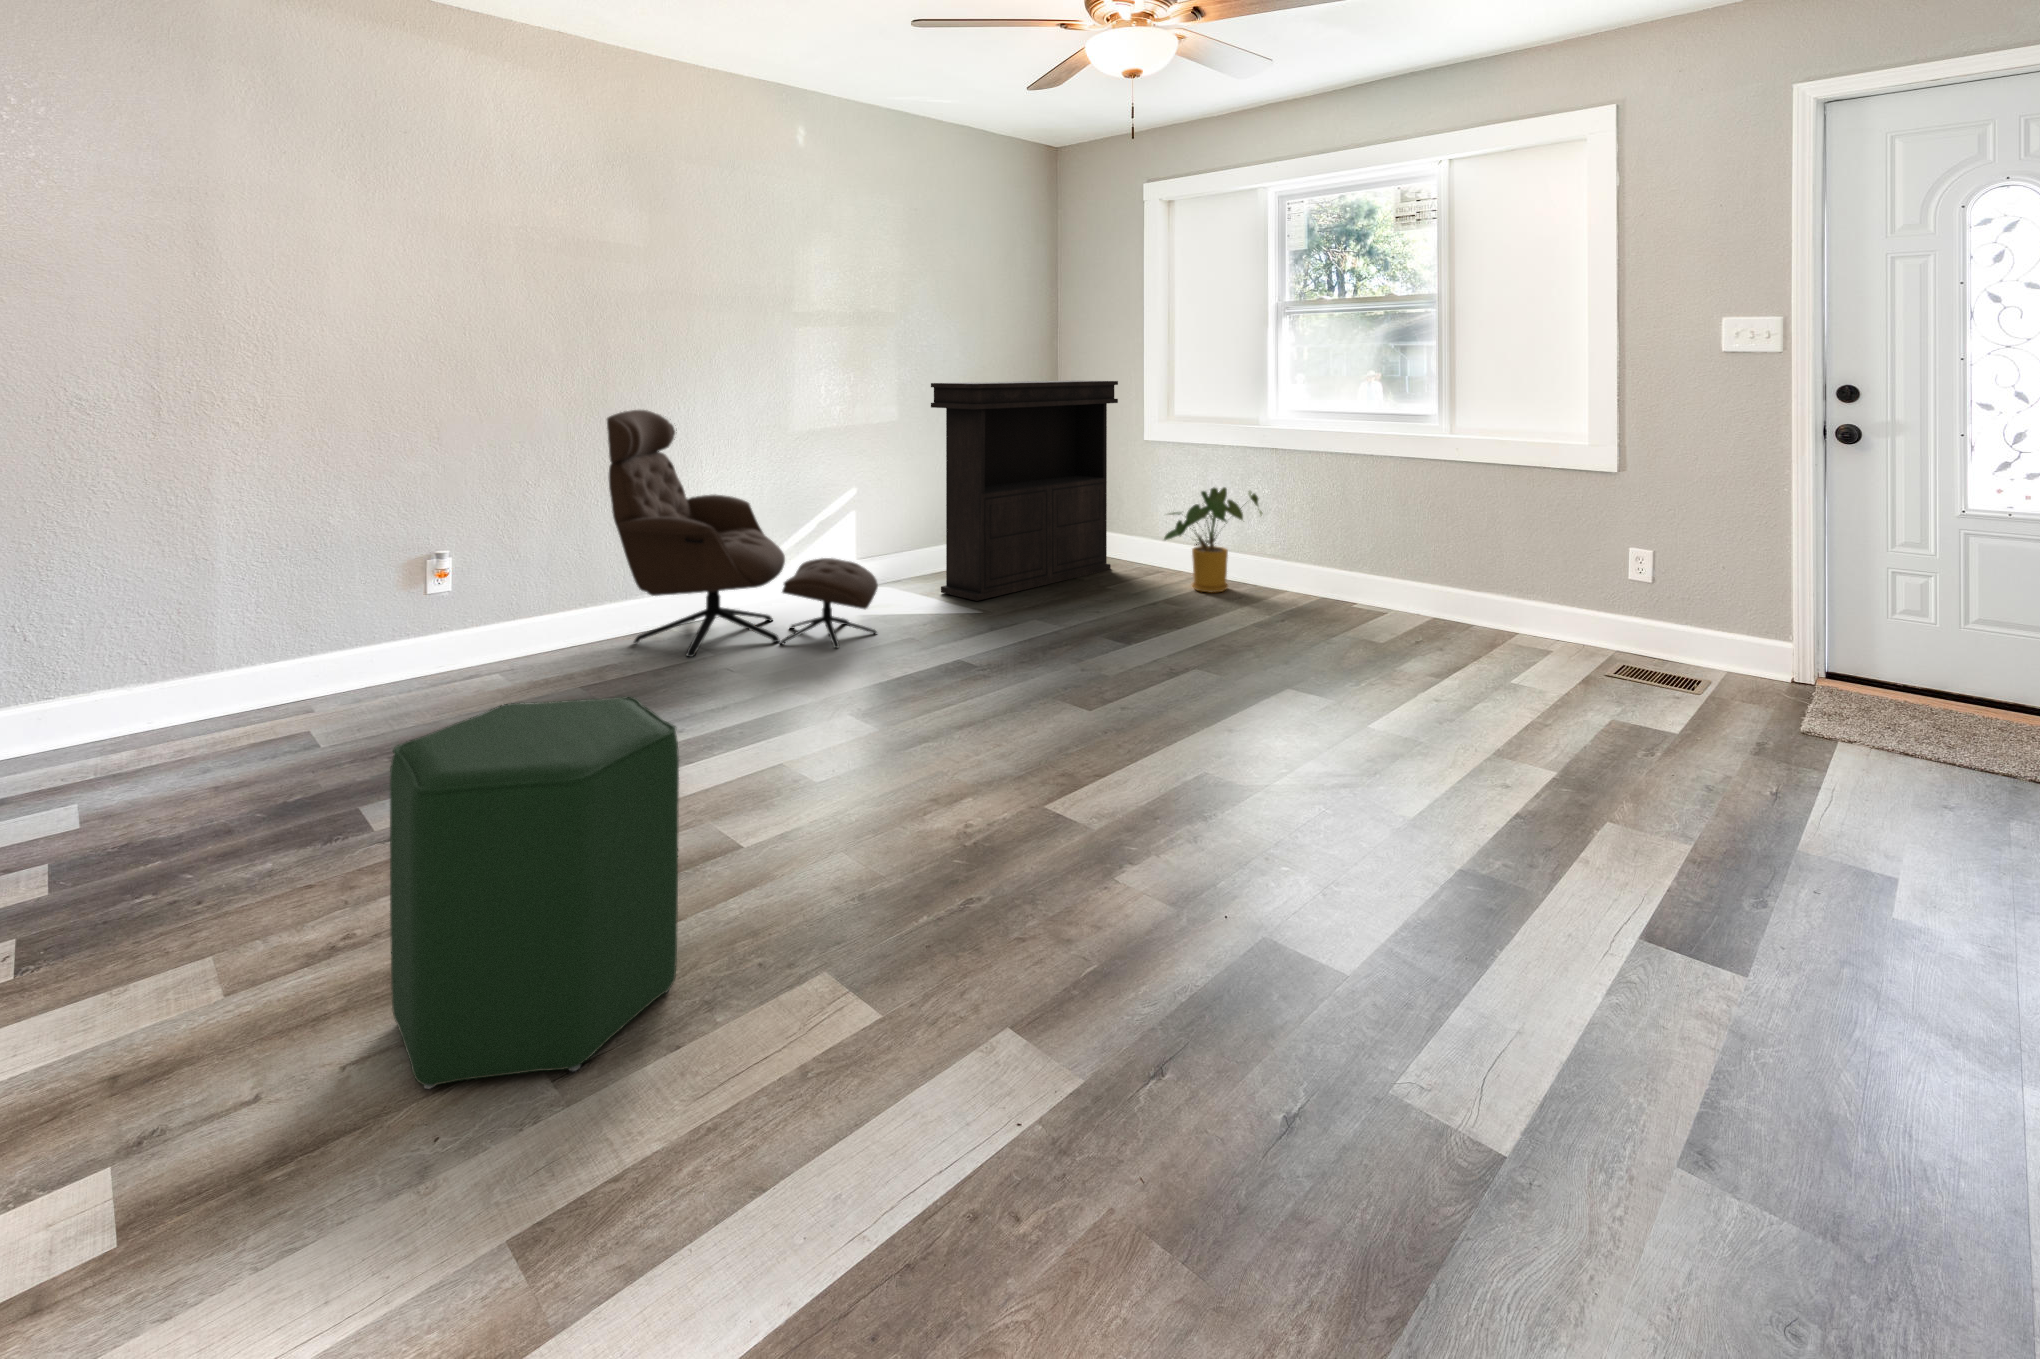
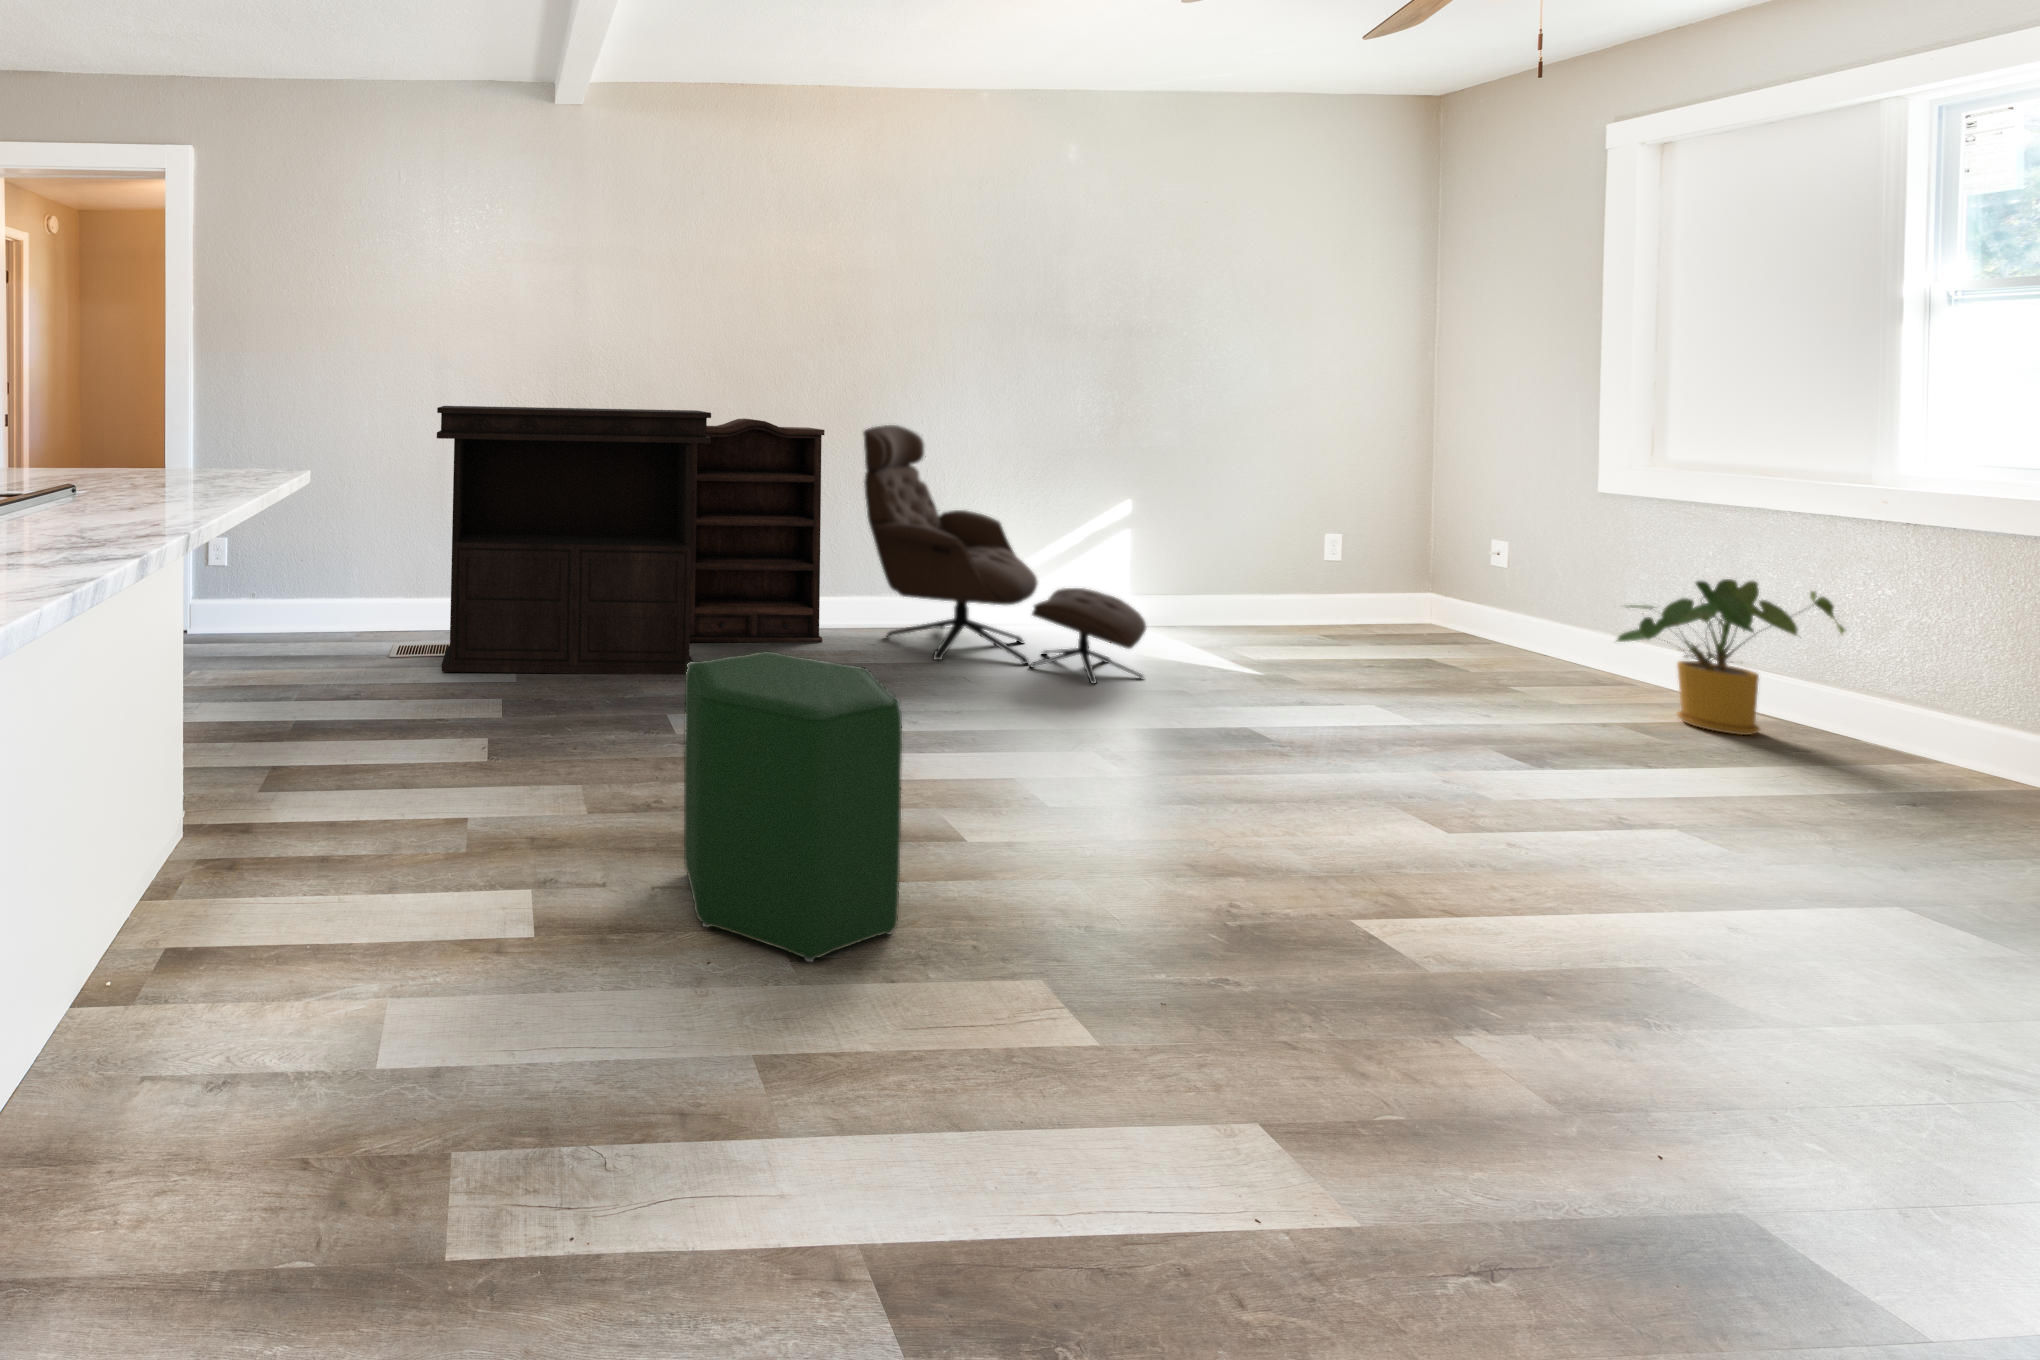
console table: present [931,381,1118,601] -> present [437,406,711,675]
bookshelf: none [360,411,561,703] -> present [690,418,825,642]

